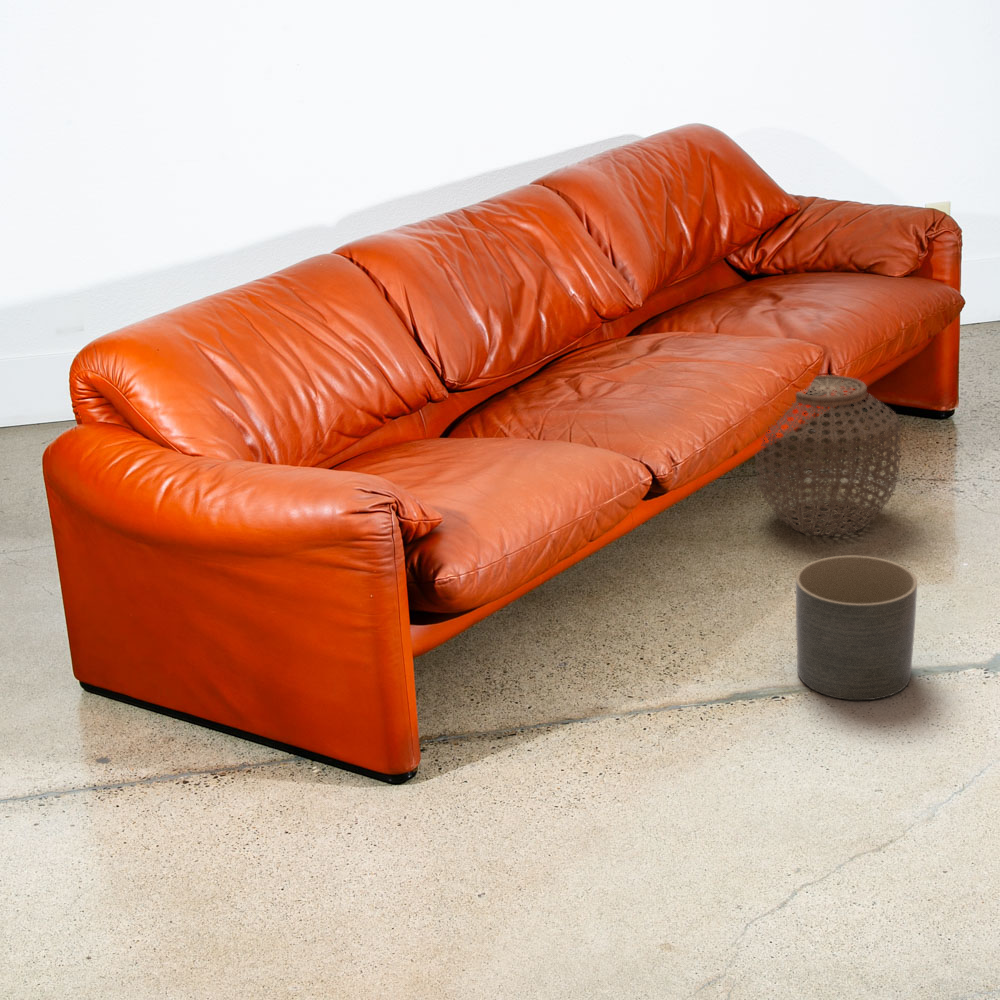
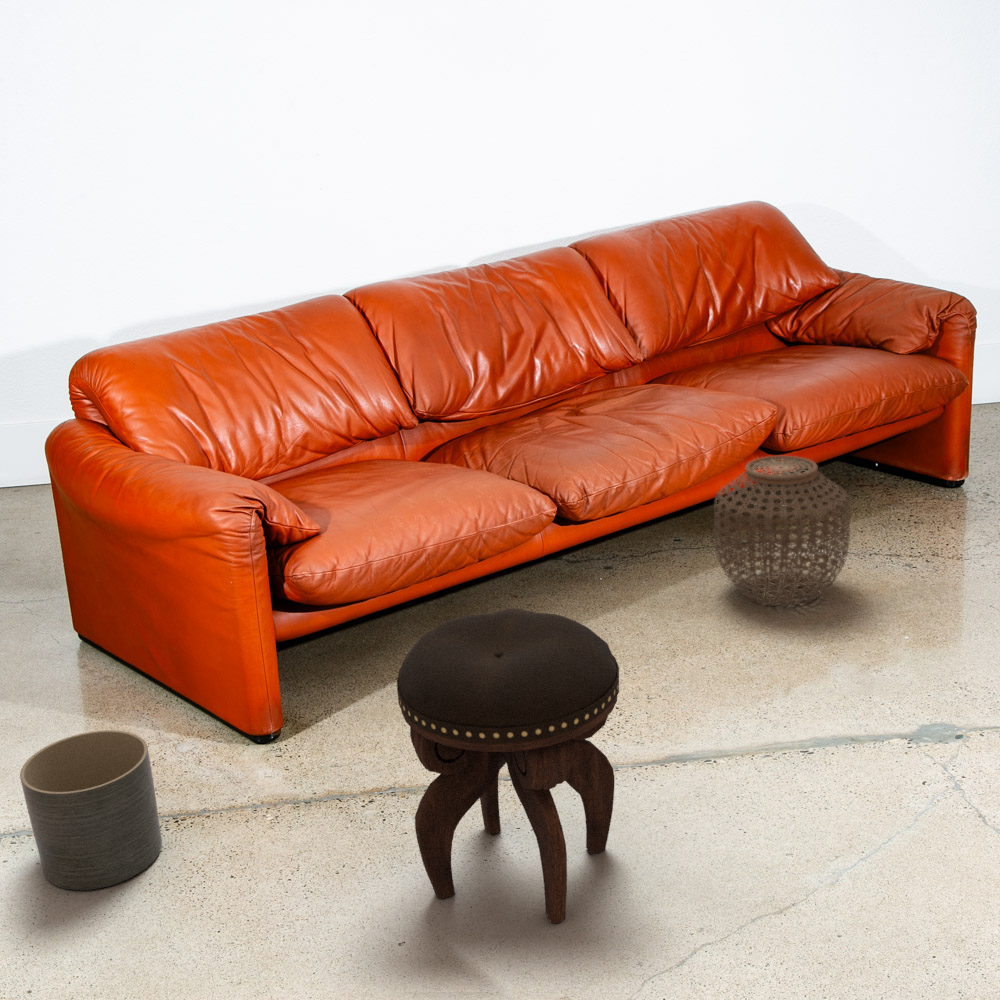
footstool: none [469,539,708,869] -> present [397,609,619,923]
planter: present [796,556,917,700] -> present [20,730,162,890]

